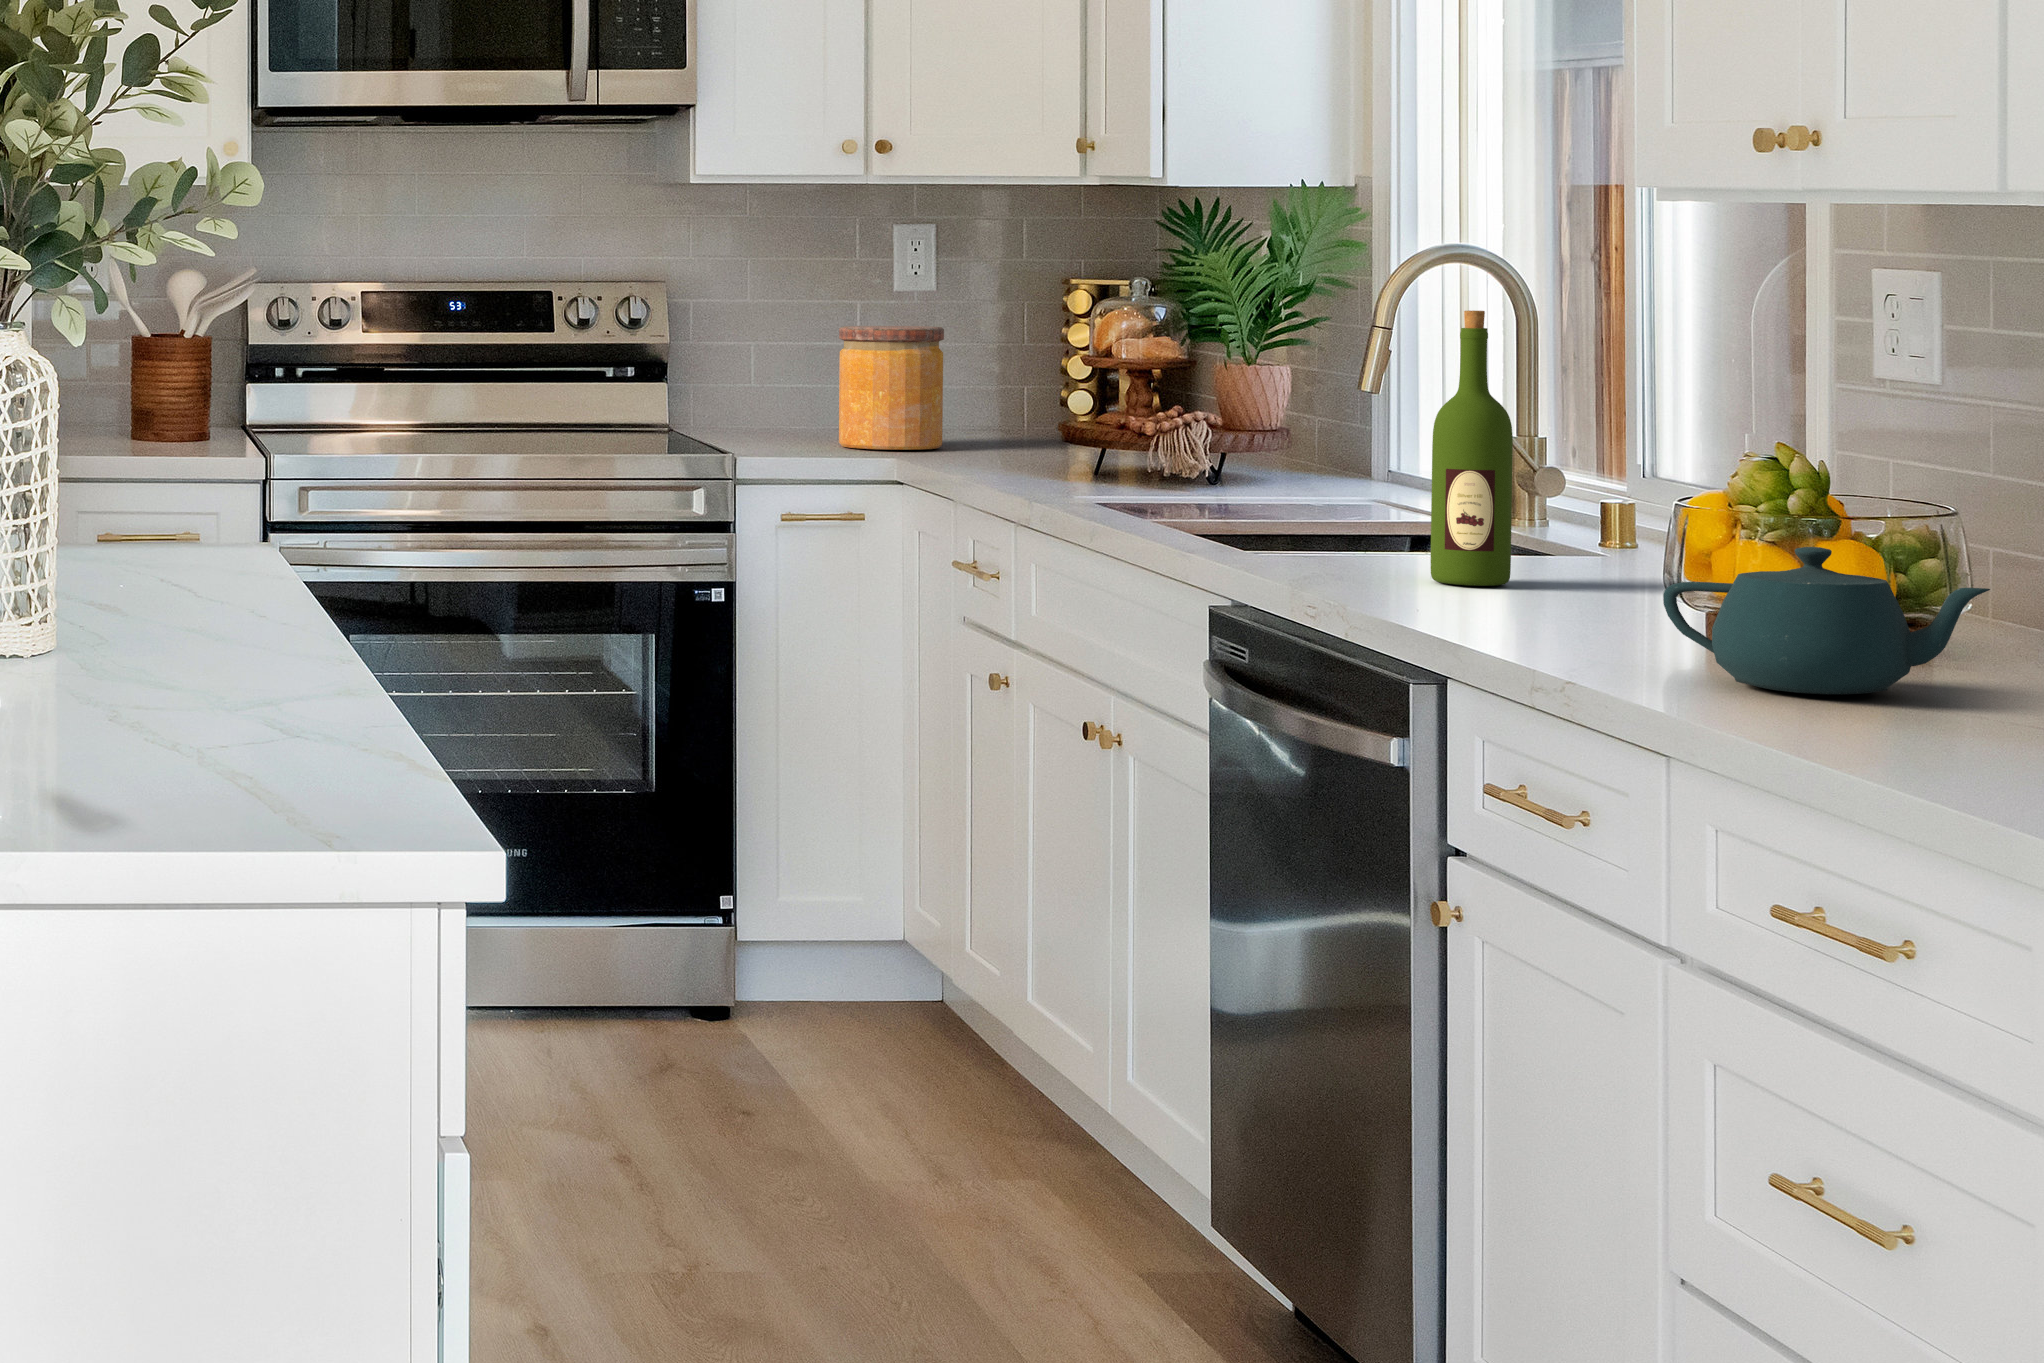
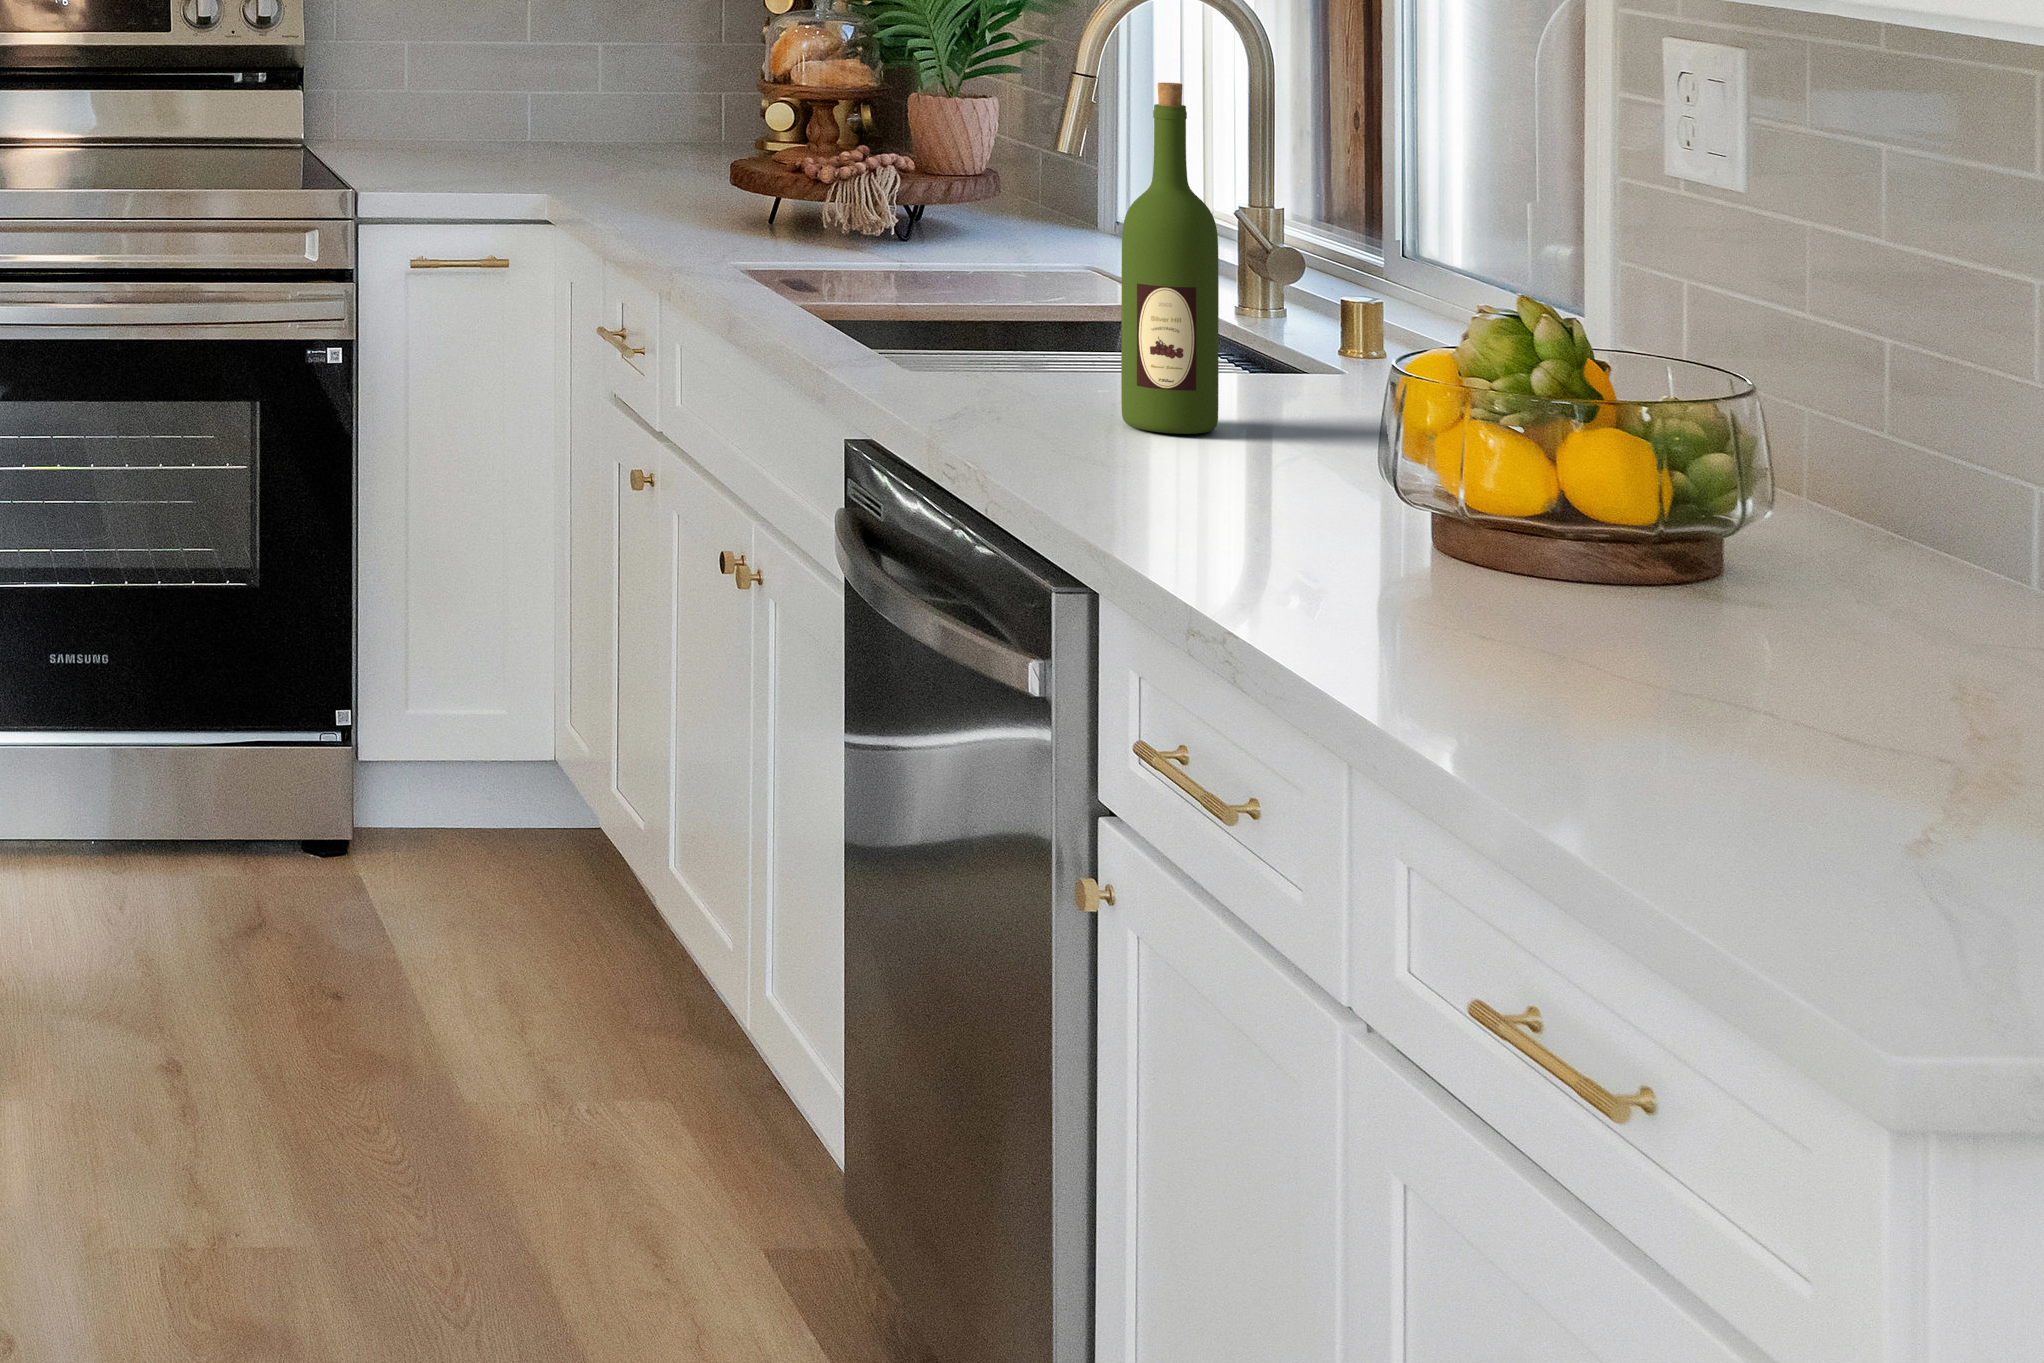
jar: present [839,326,944,450] -> none [496,27,616,178]
teapot: present [1663,547,1990,695] -> none [1378,460,1794,668]

